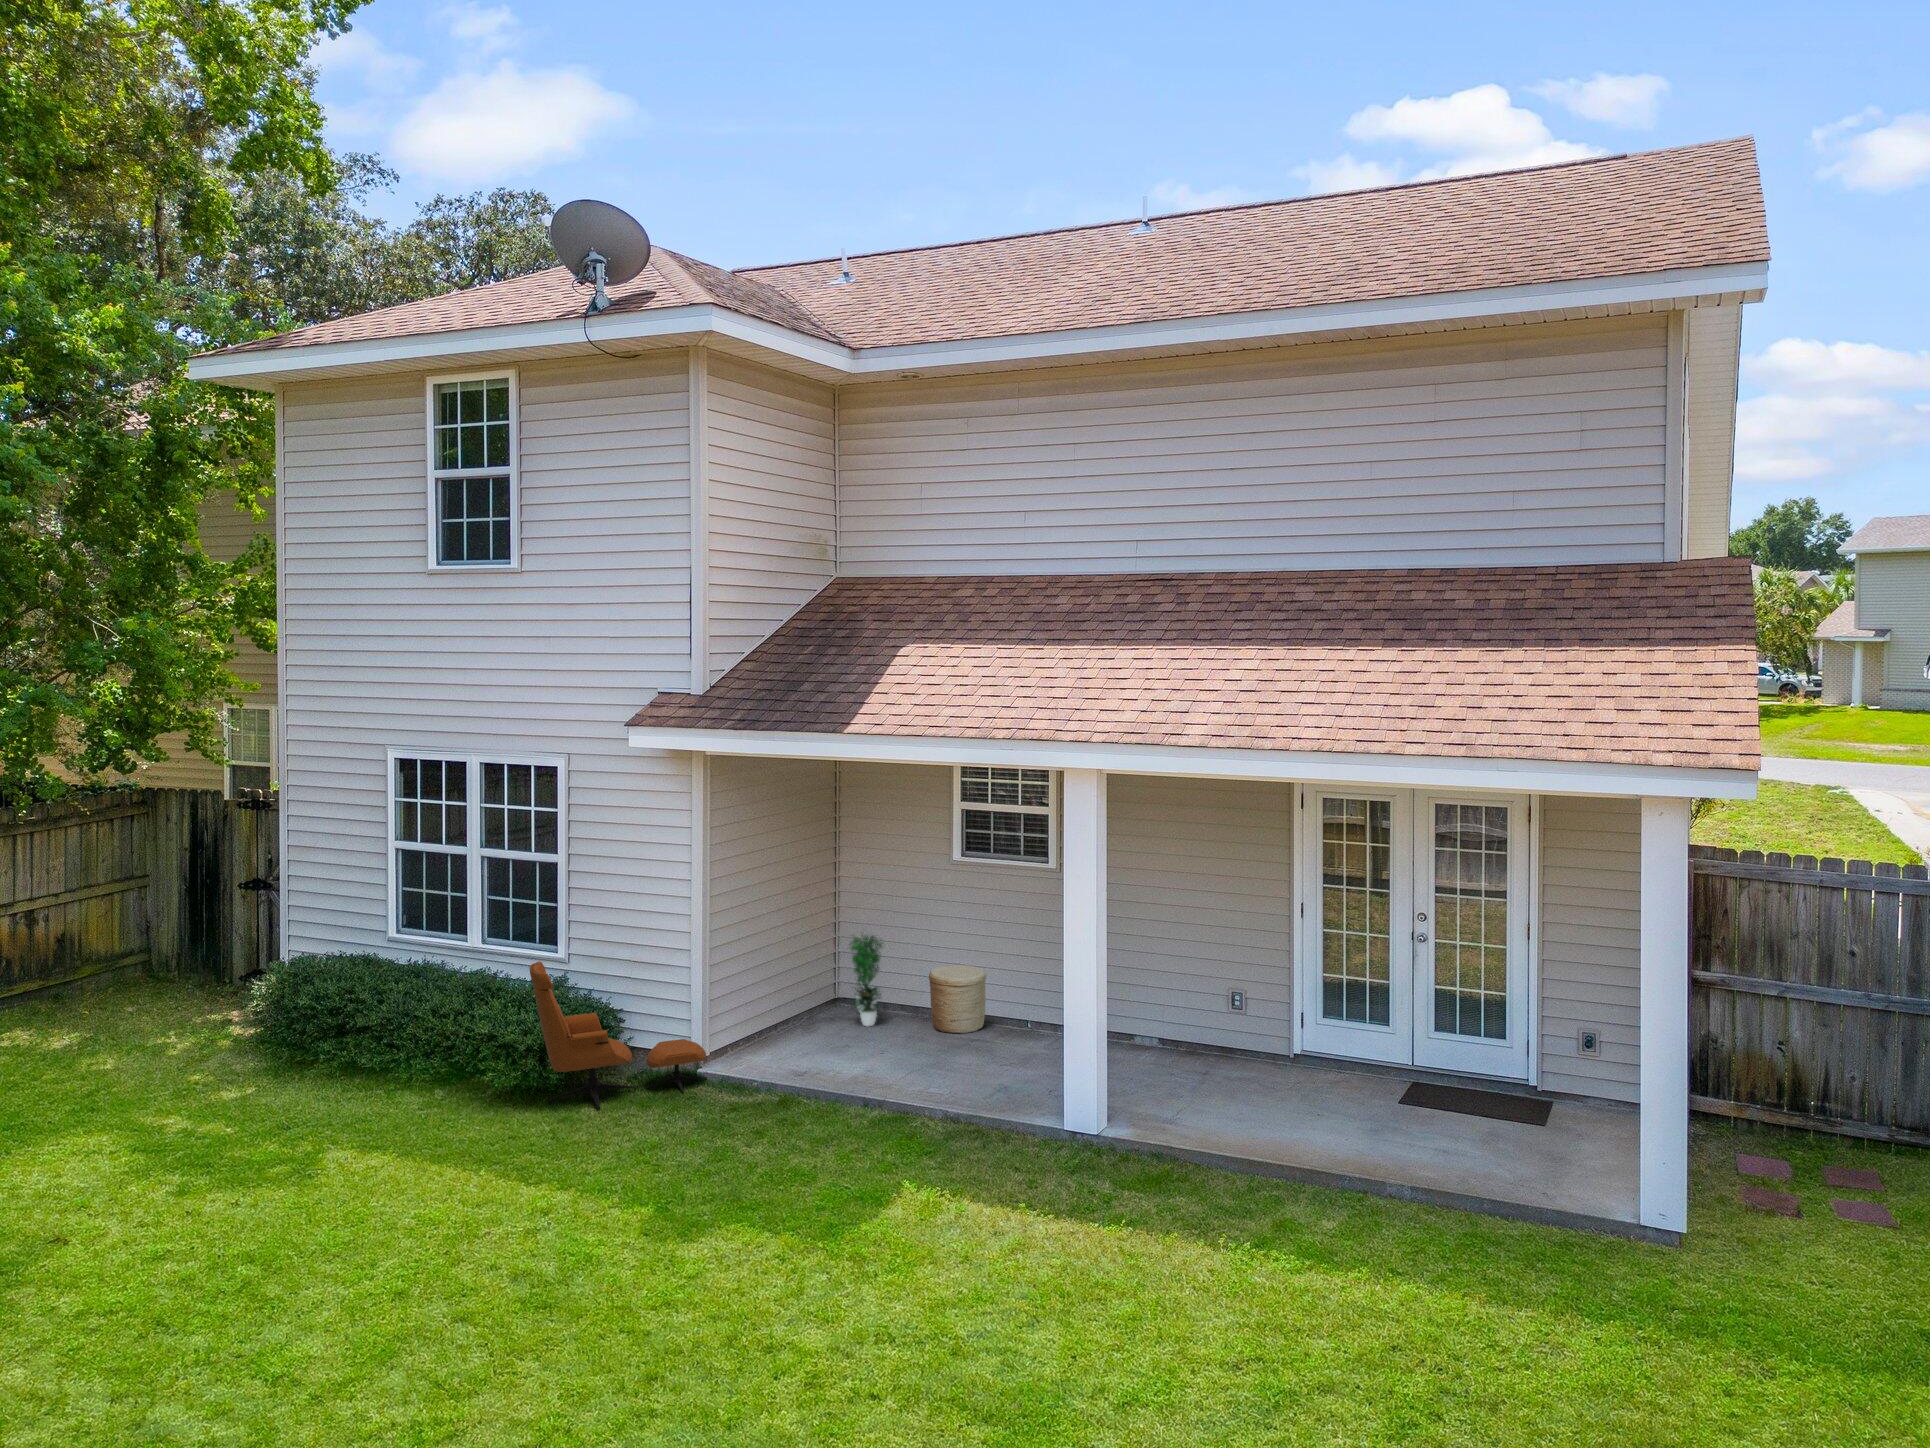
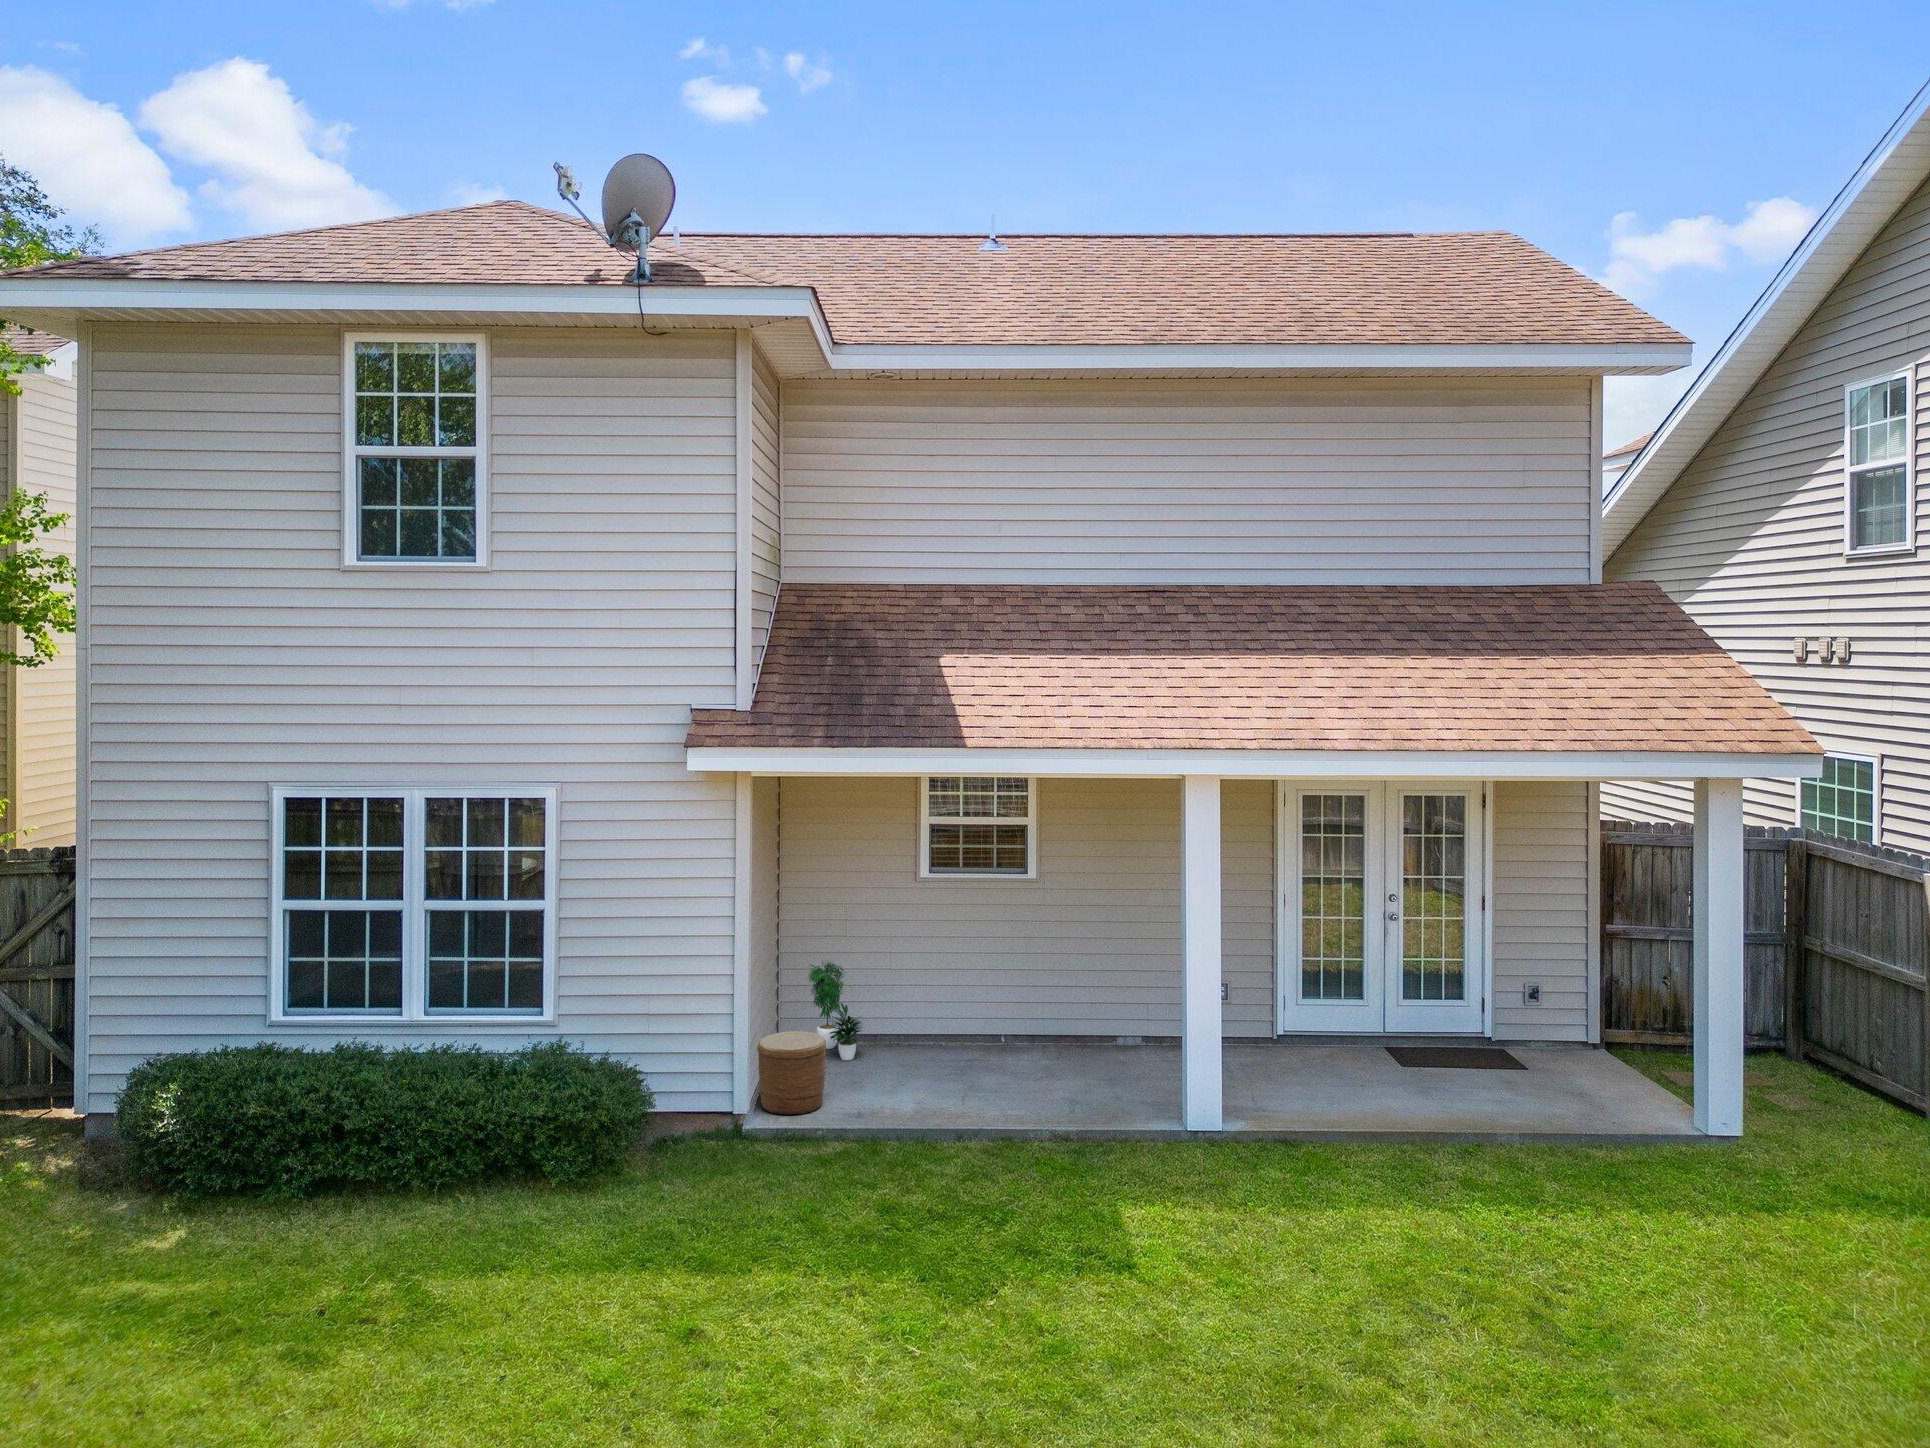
lounge chair: present [530,962,707,1110] -> none [589,1024,768,1192]
woven basket: present [929,965,986,1033] -> present [757,1031,826,1115]

